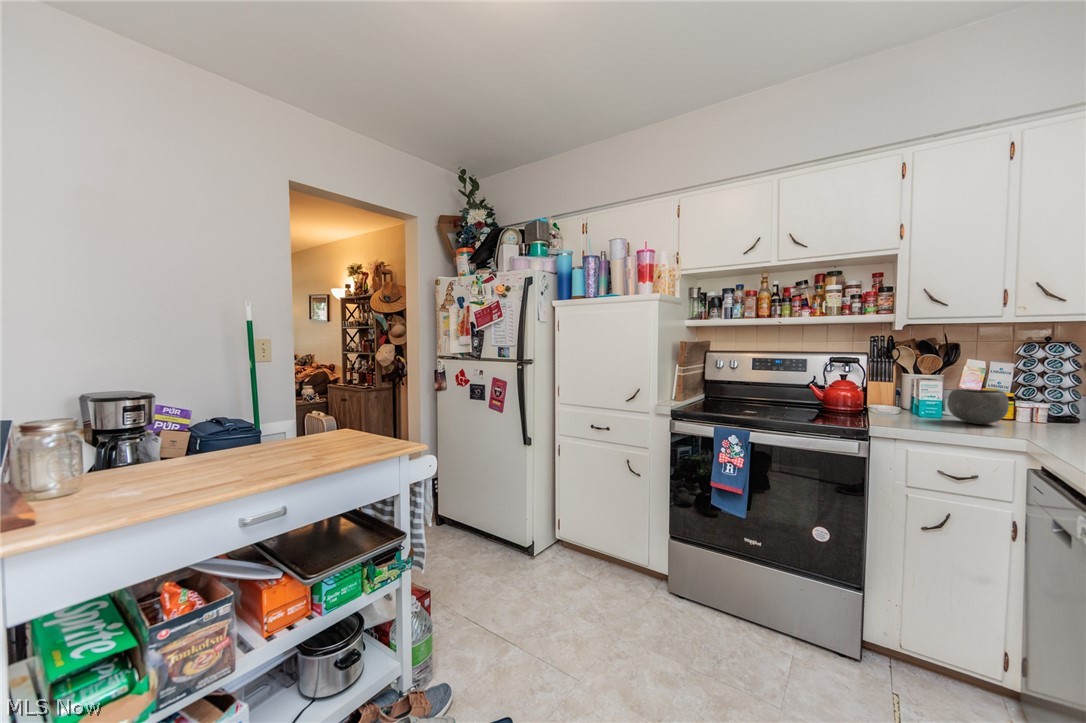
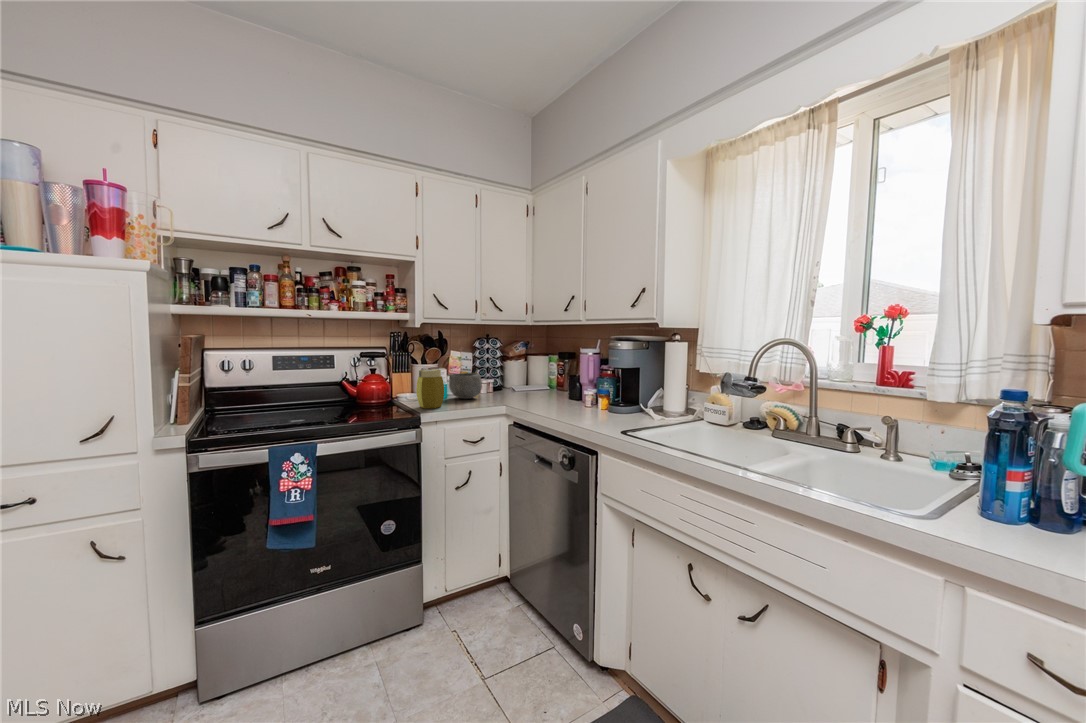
jar: none [883,379,921,425] -> present [416,369,444,408]

